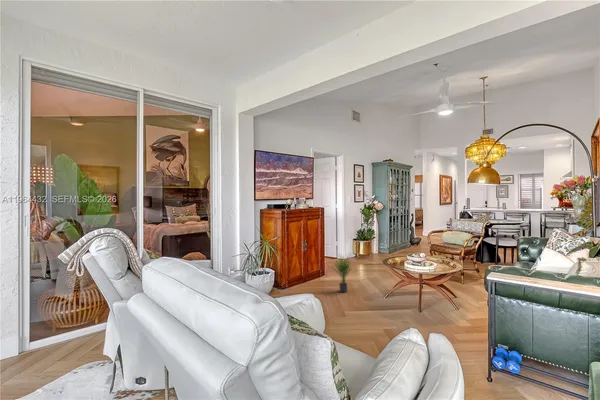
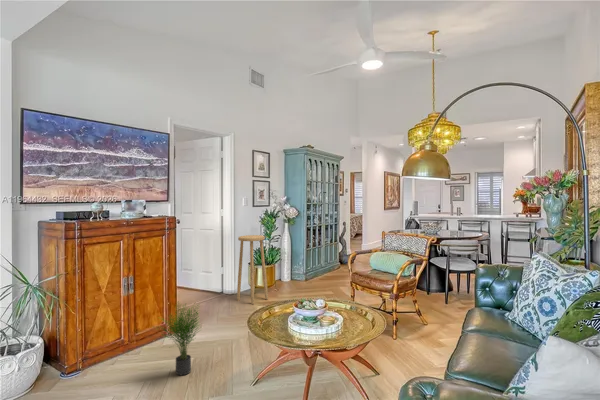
stool: none [350,221,369,264] -> present [237,235,268,304]

